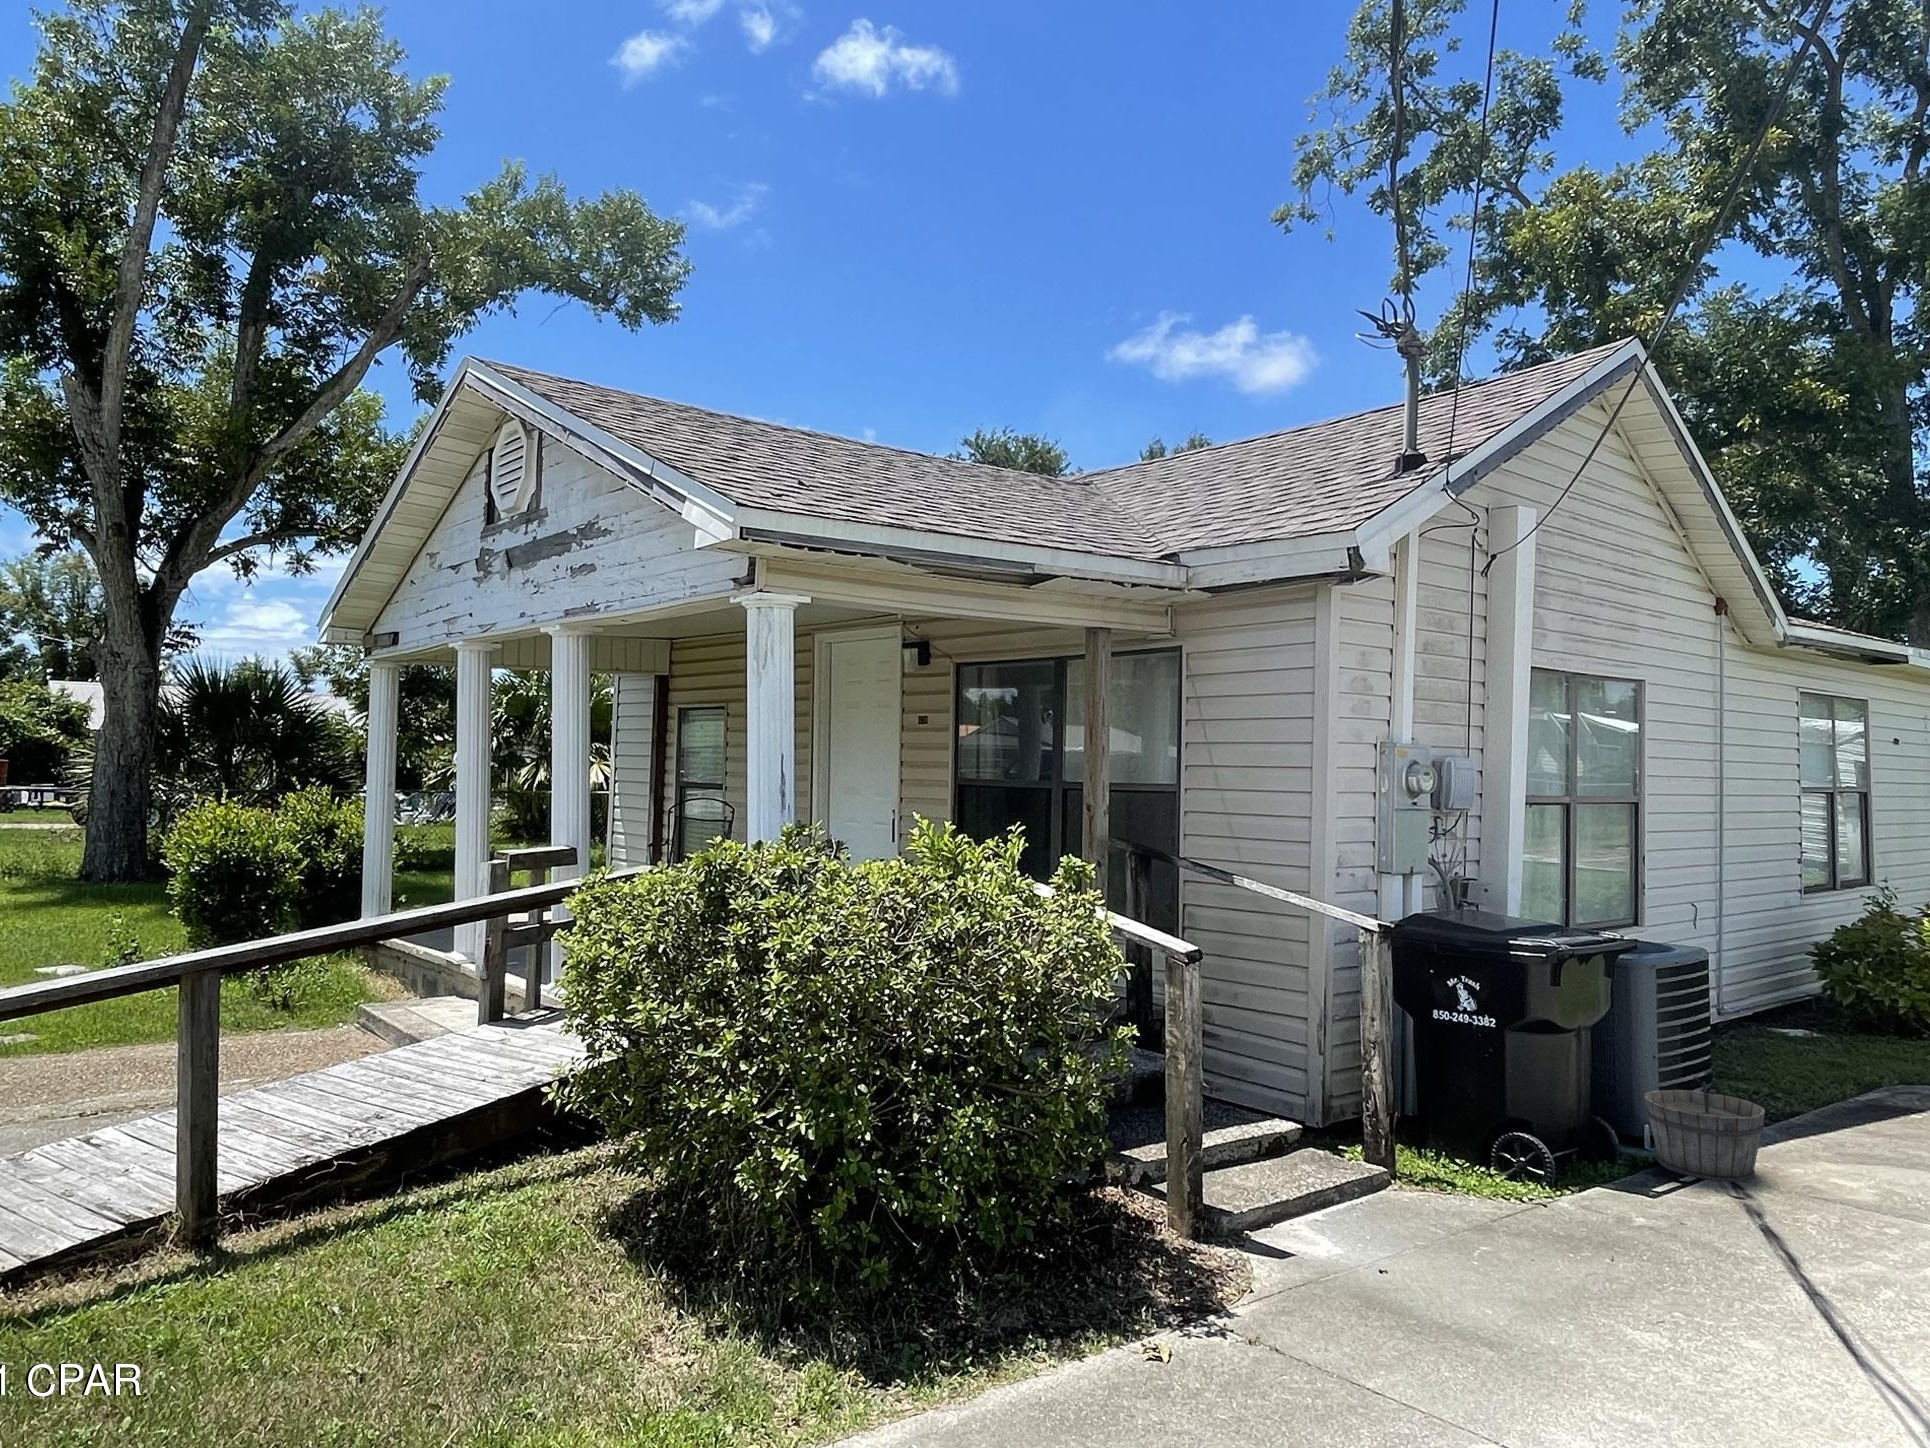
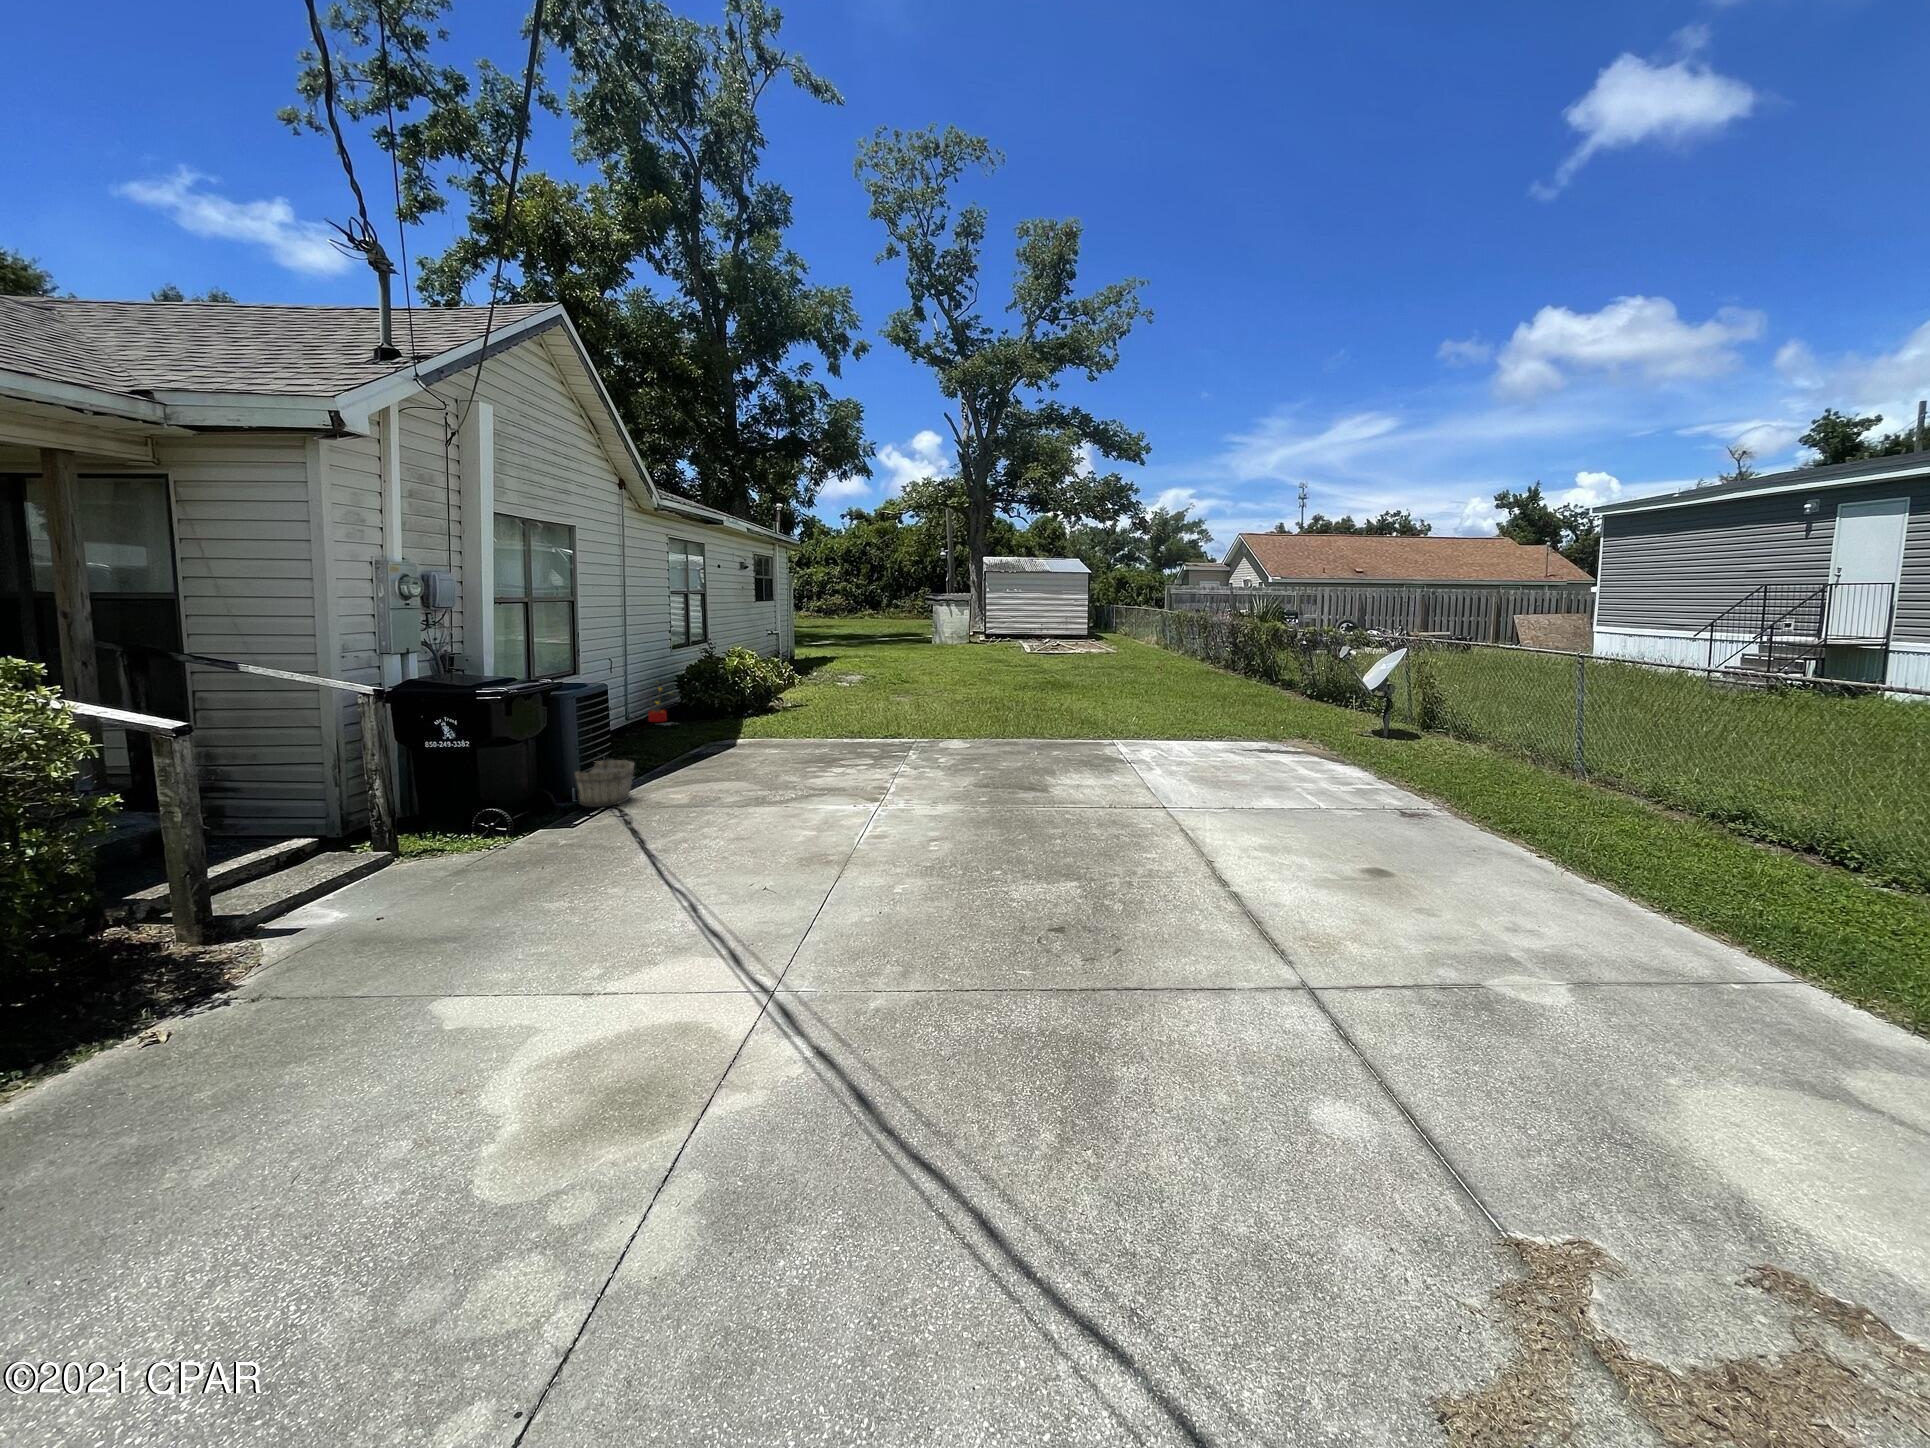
decorative plant: none [1725,949,1813,1031] -> present [643,684,667,722]

